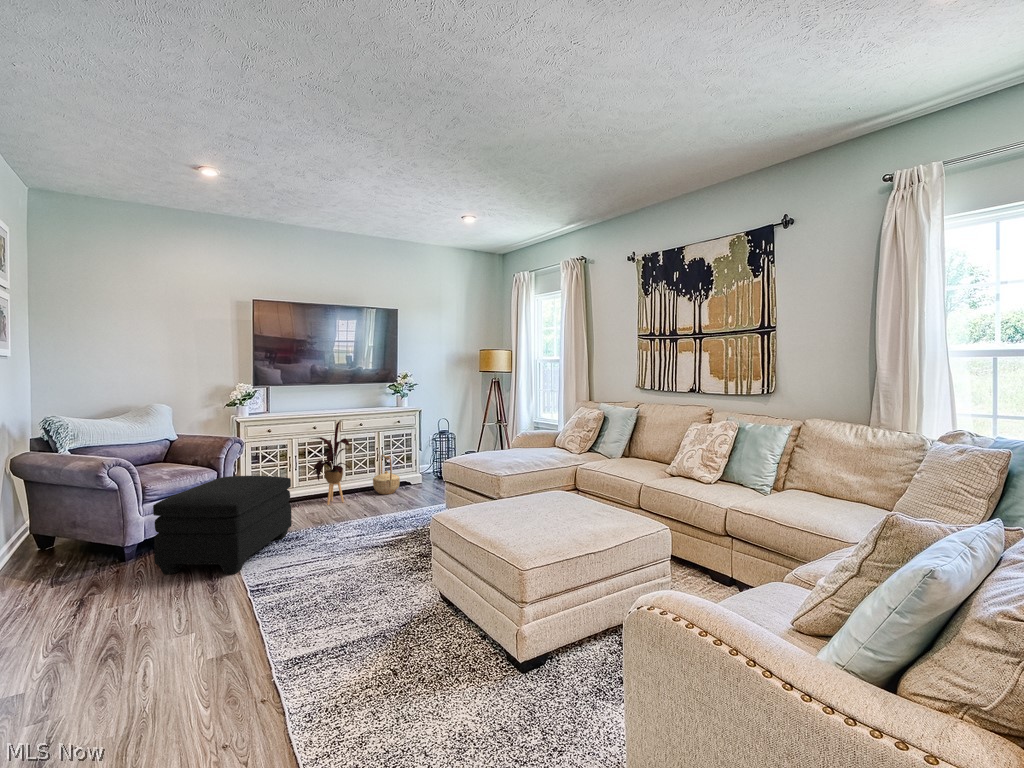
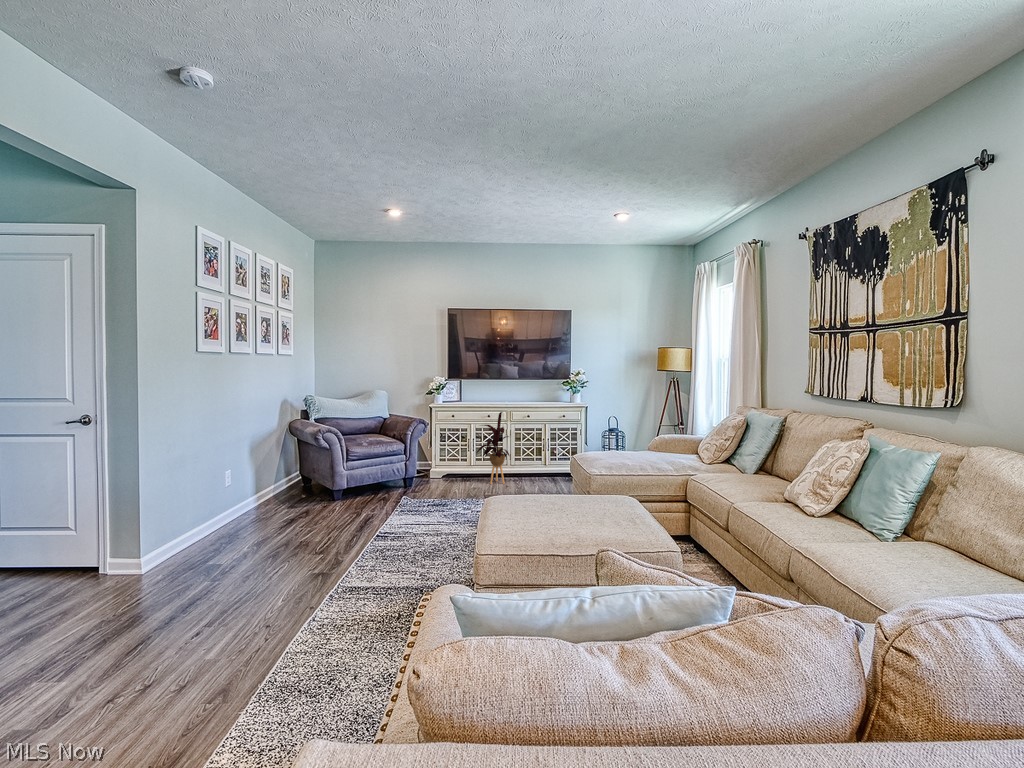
basket: present [373,454,400,495] -> none [534,445,559,483]
ottoman: present [153,476,292,574] -> none [337,449,441,522]

